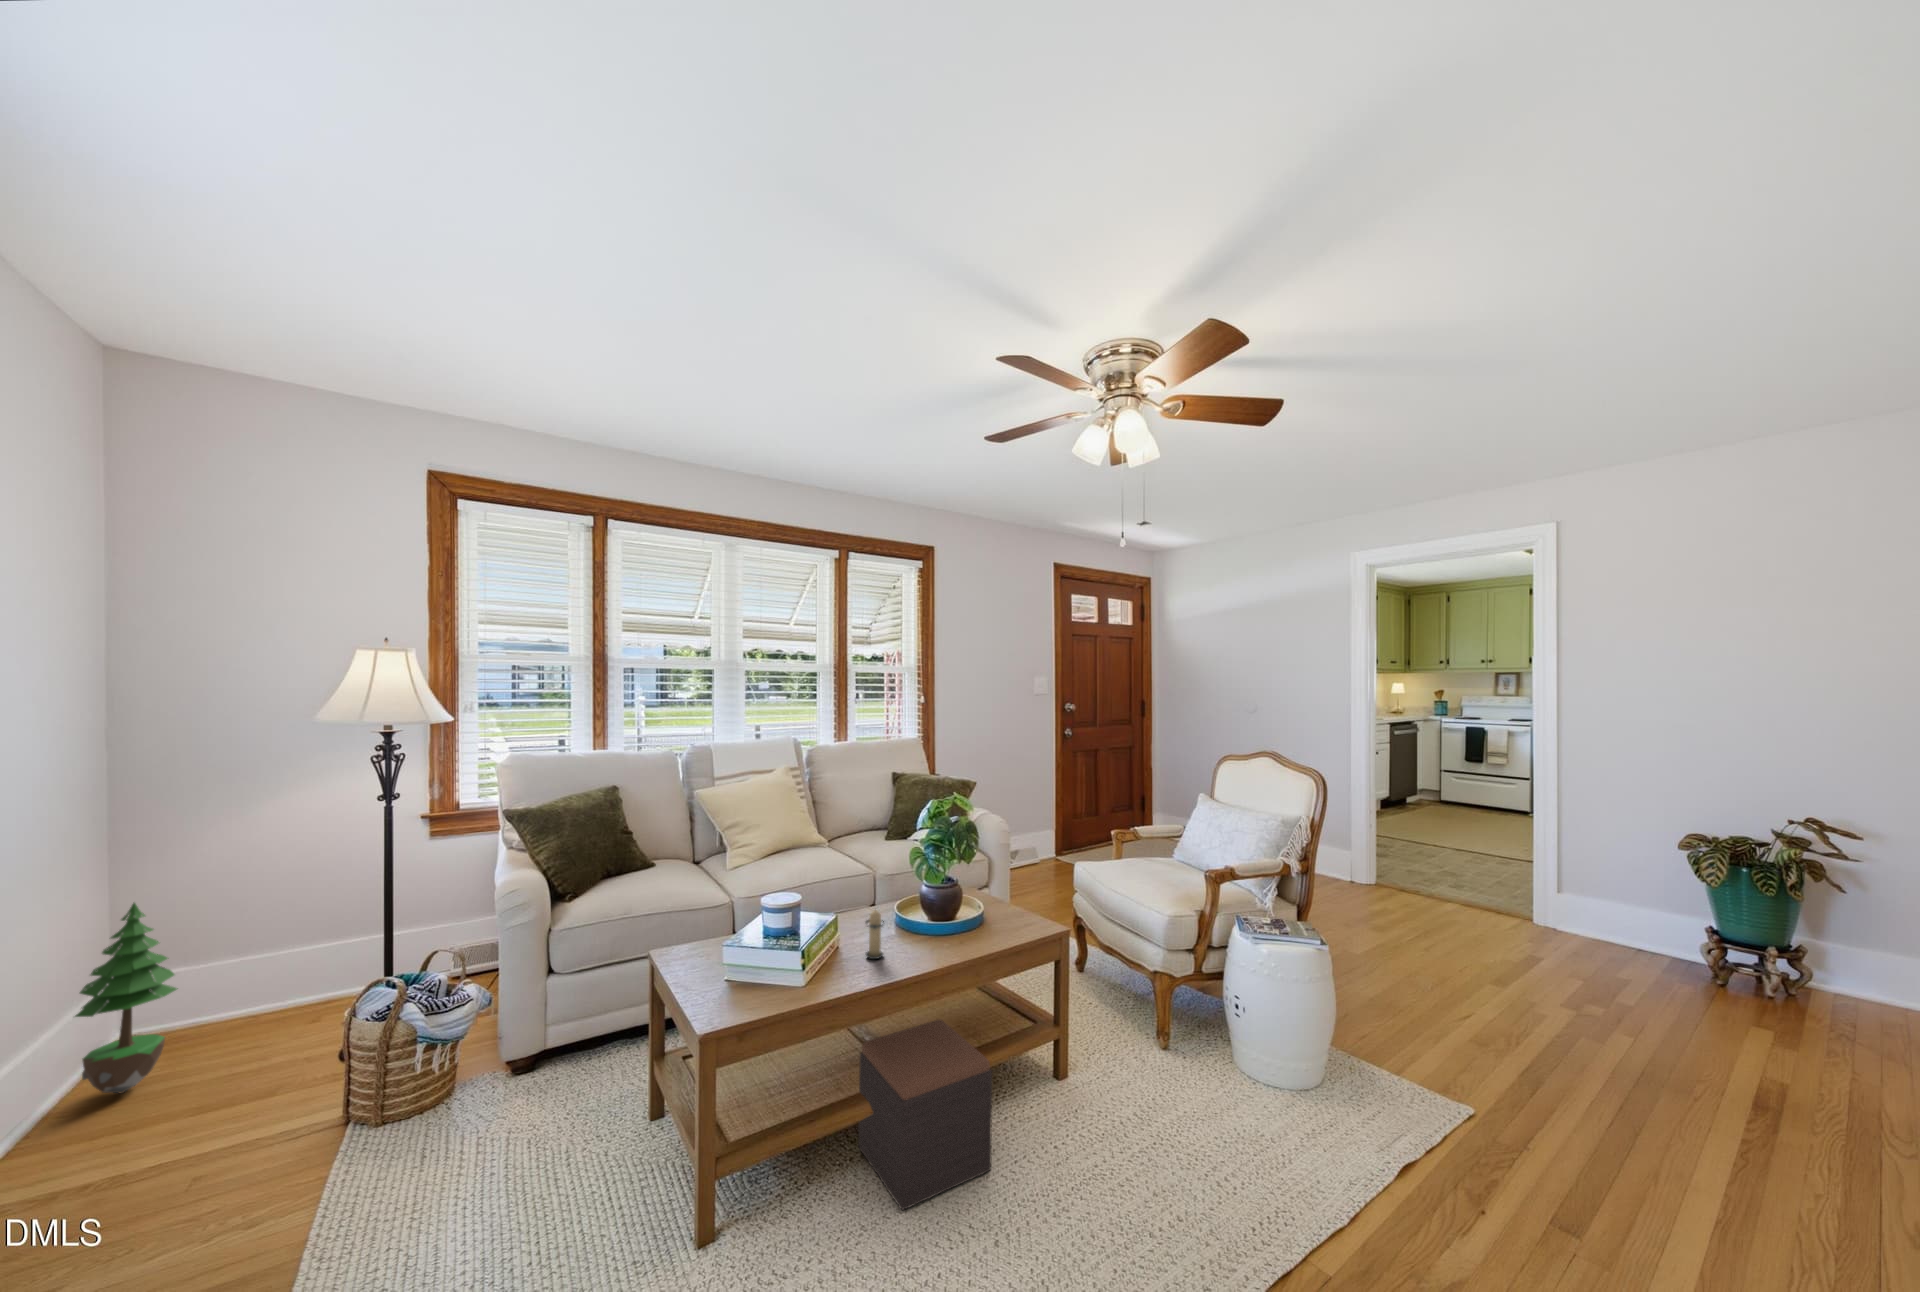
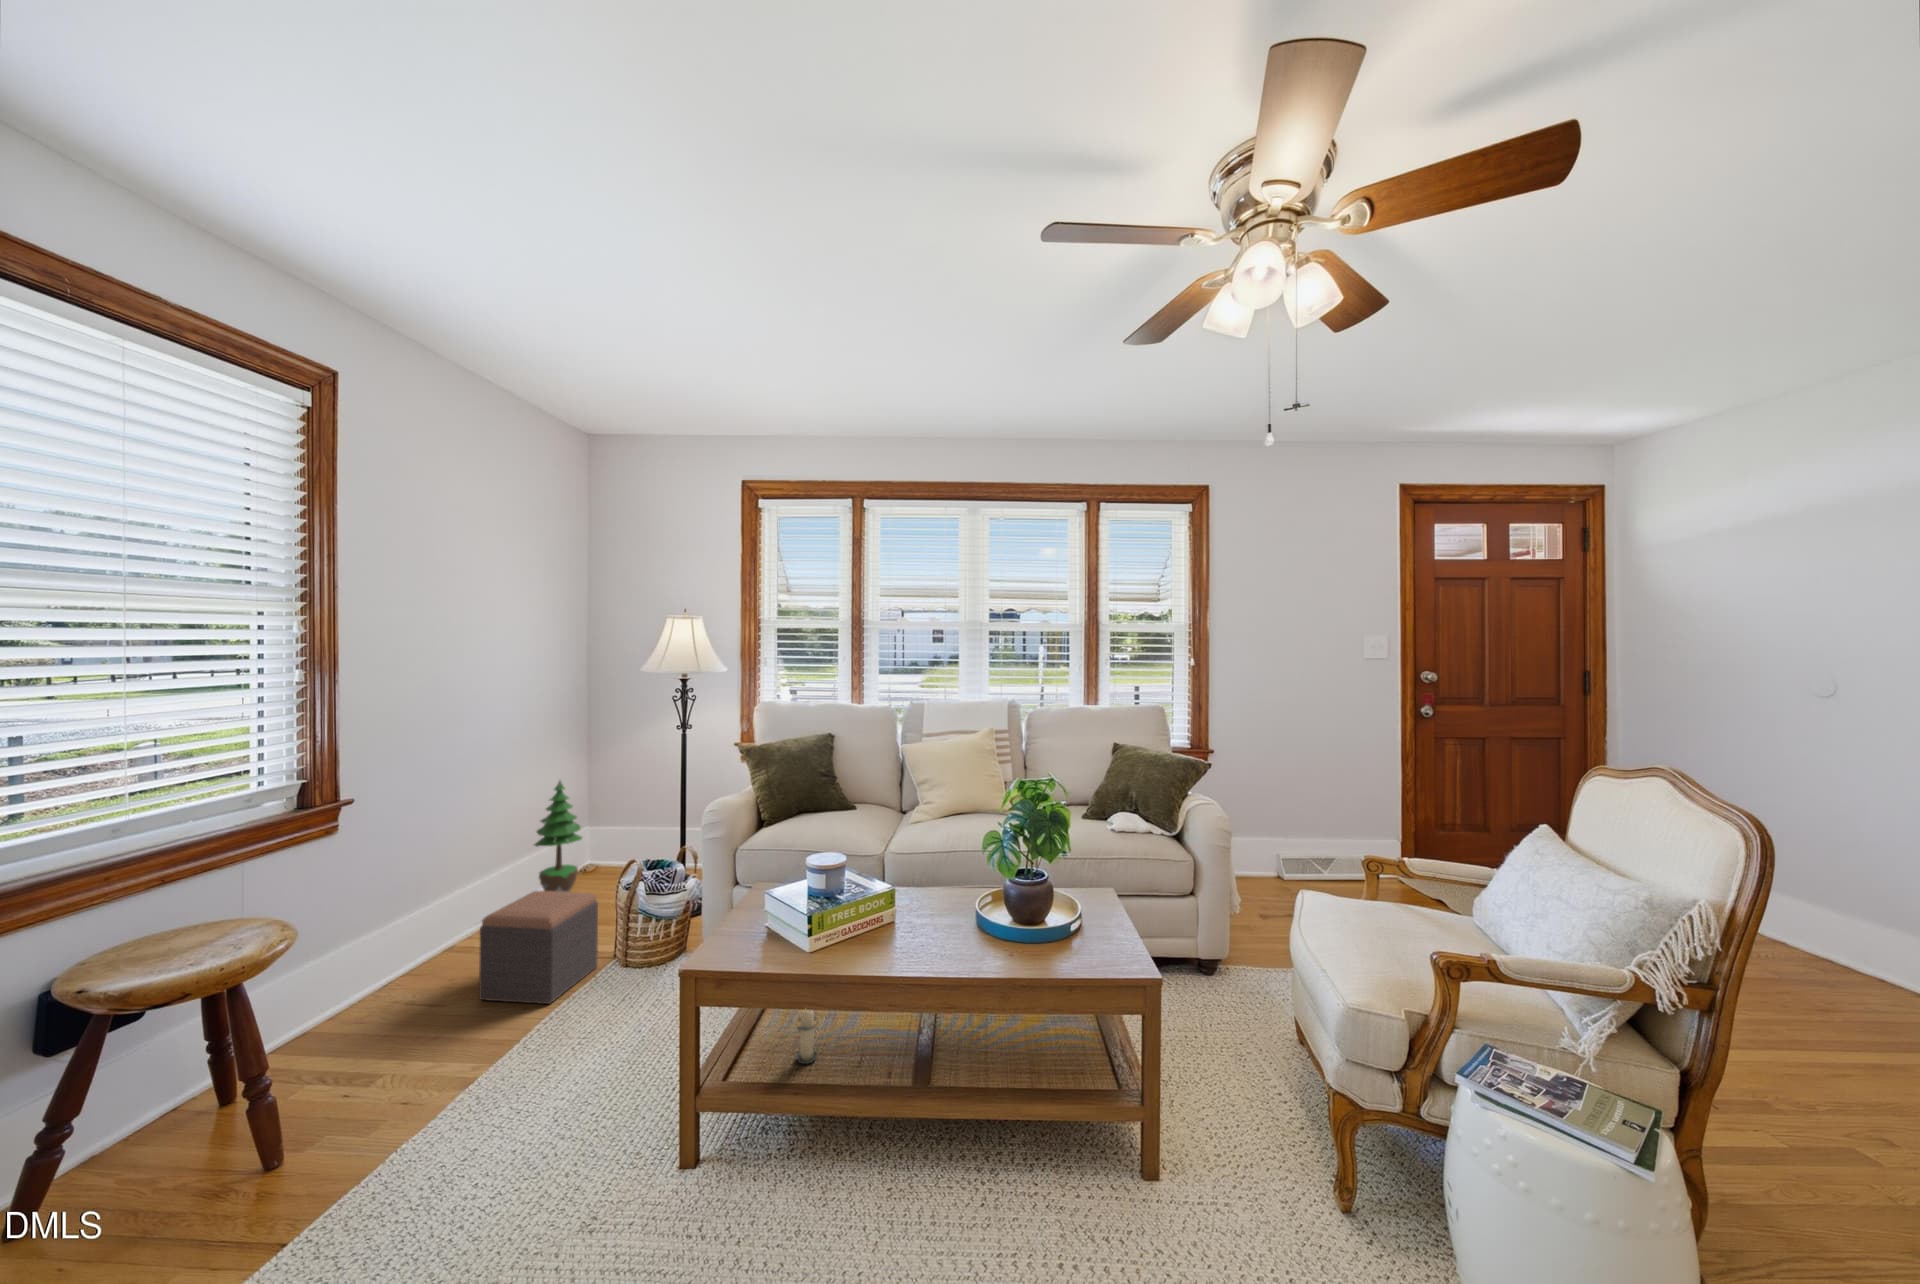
candle: present [866,910,884,959] -> present [796,1010,818,1064]
footstool: present [858,1020,992,1210] -> present [479,891,598,1004]

